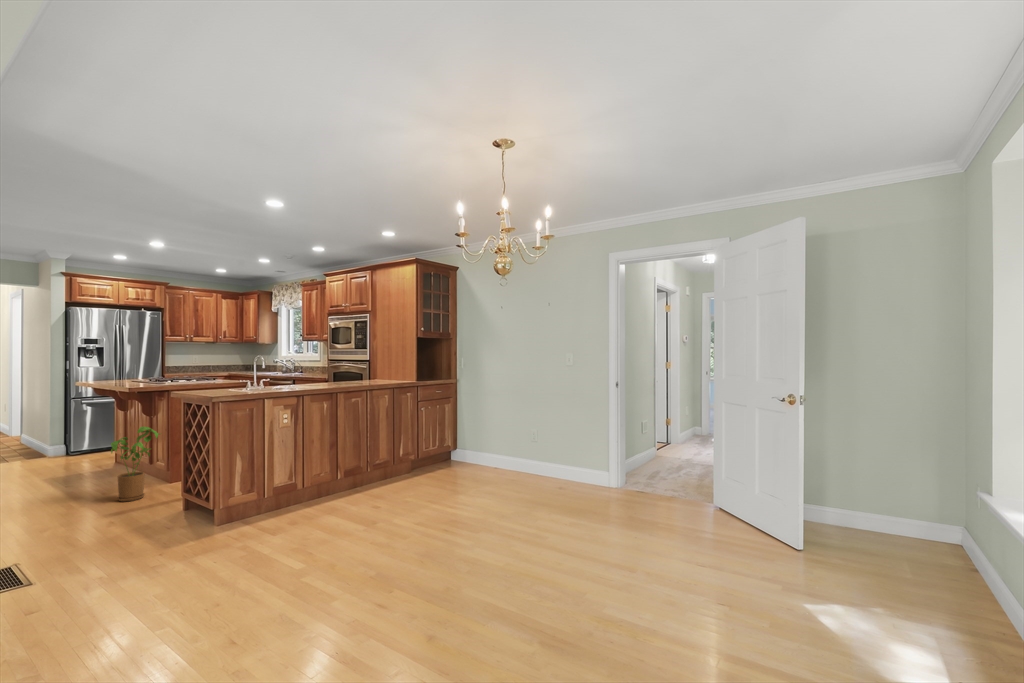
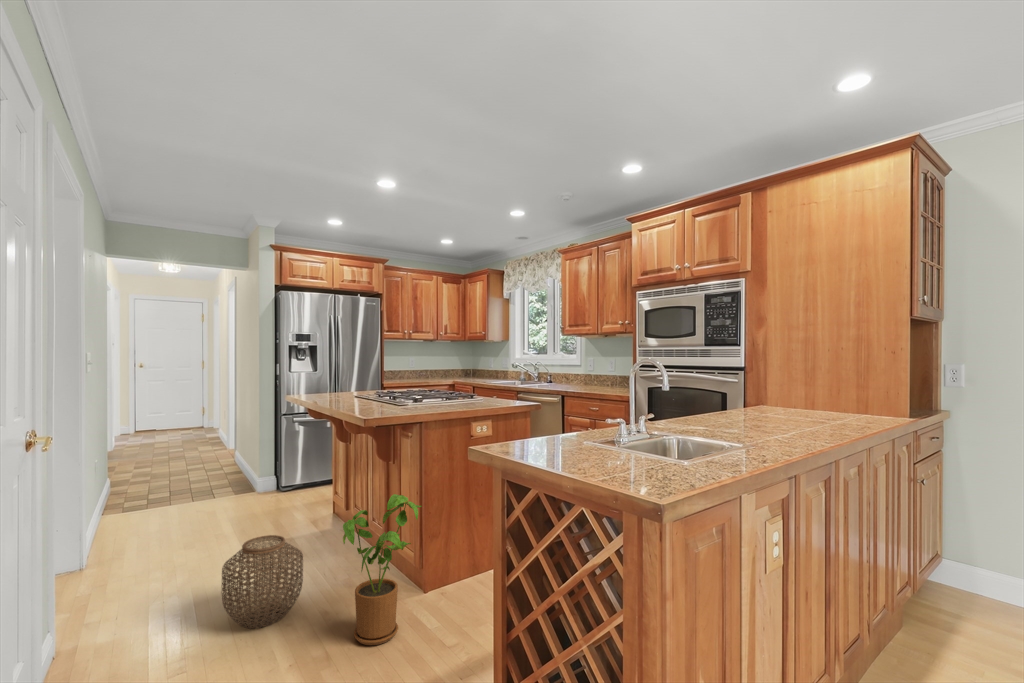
woven basket: none [30,456,86,503] -> present [222,535,303,628]

